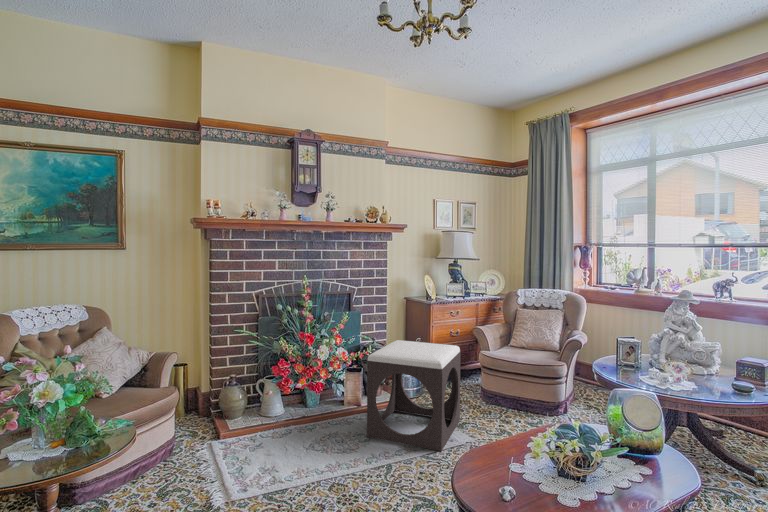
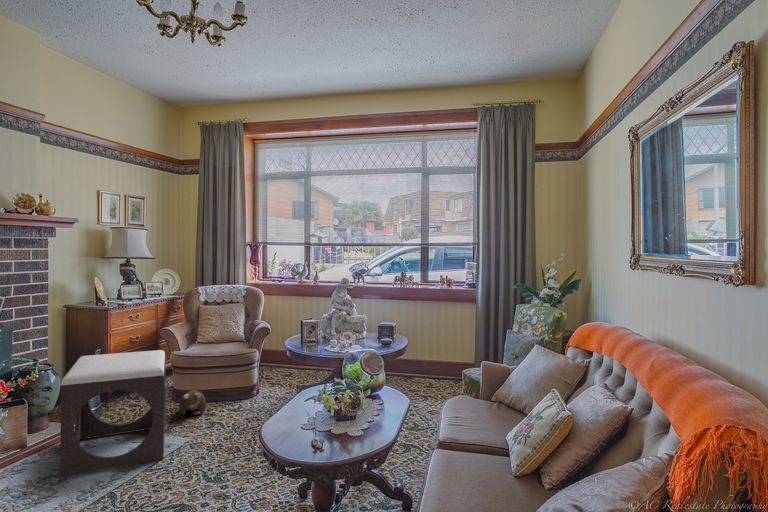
plush toy: none [476,392,502,419] -> present [179,390,206,416]

